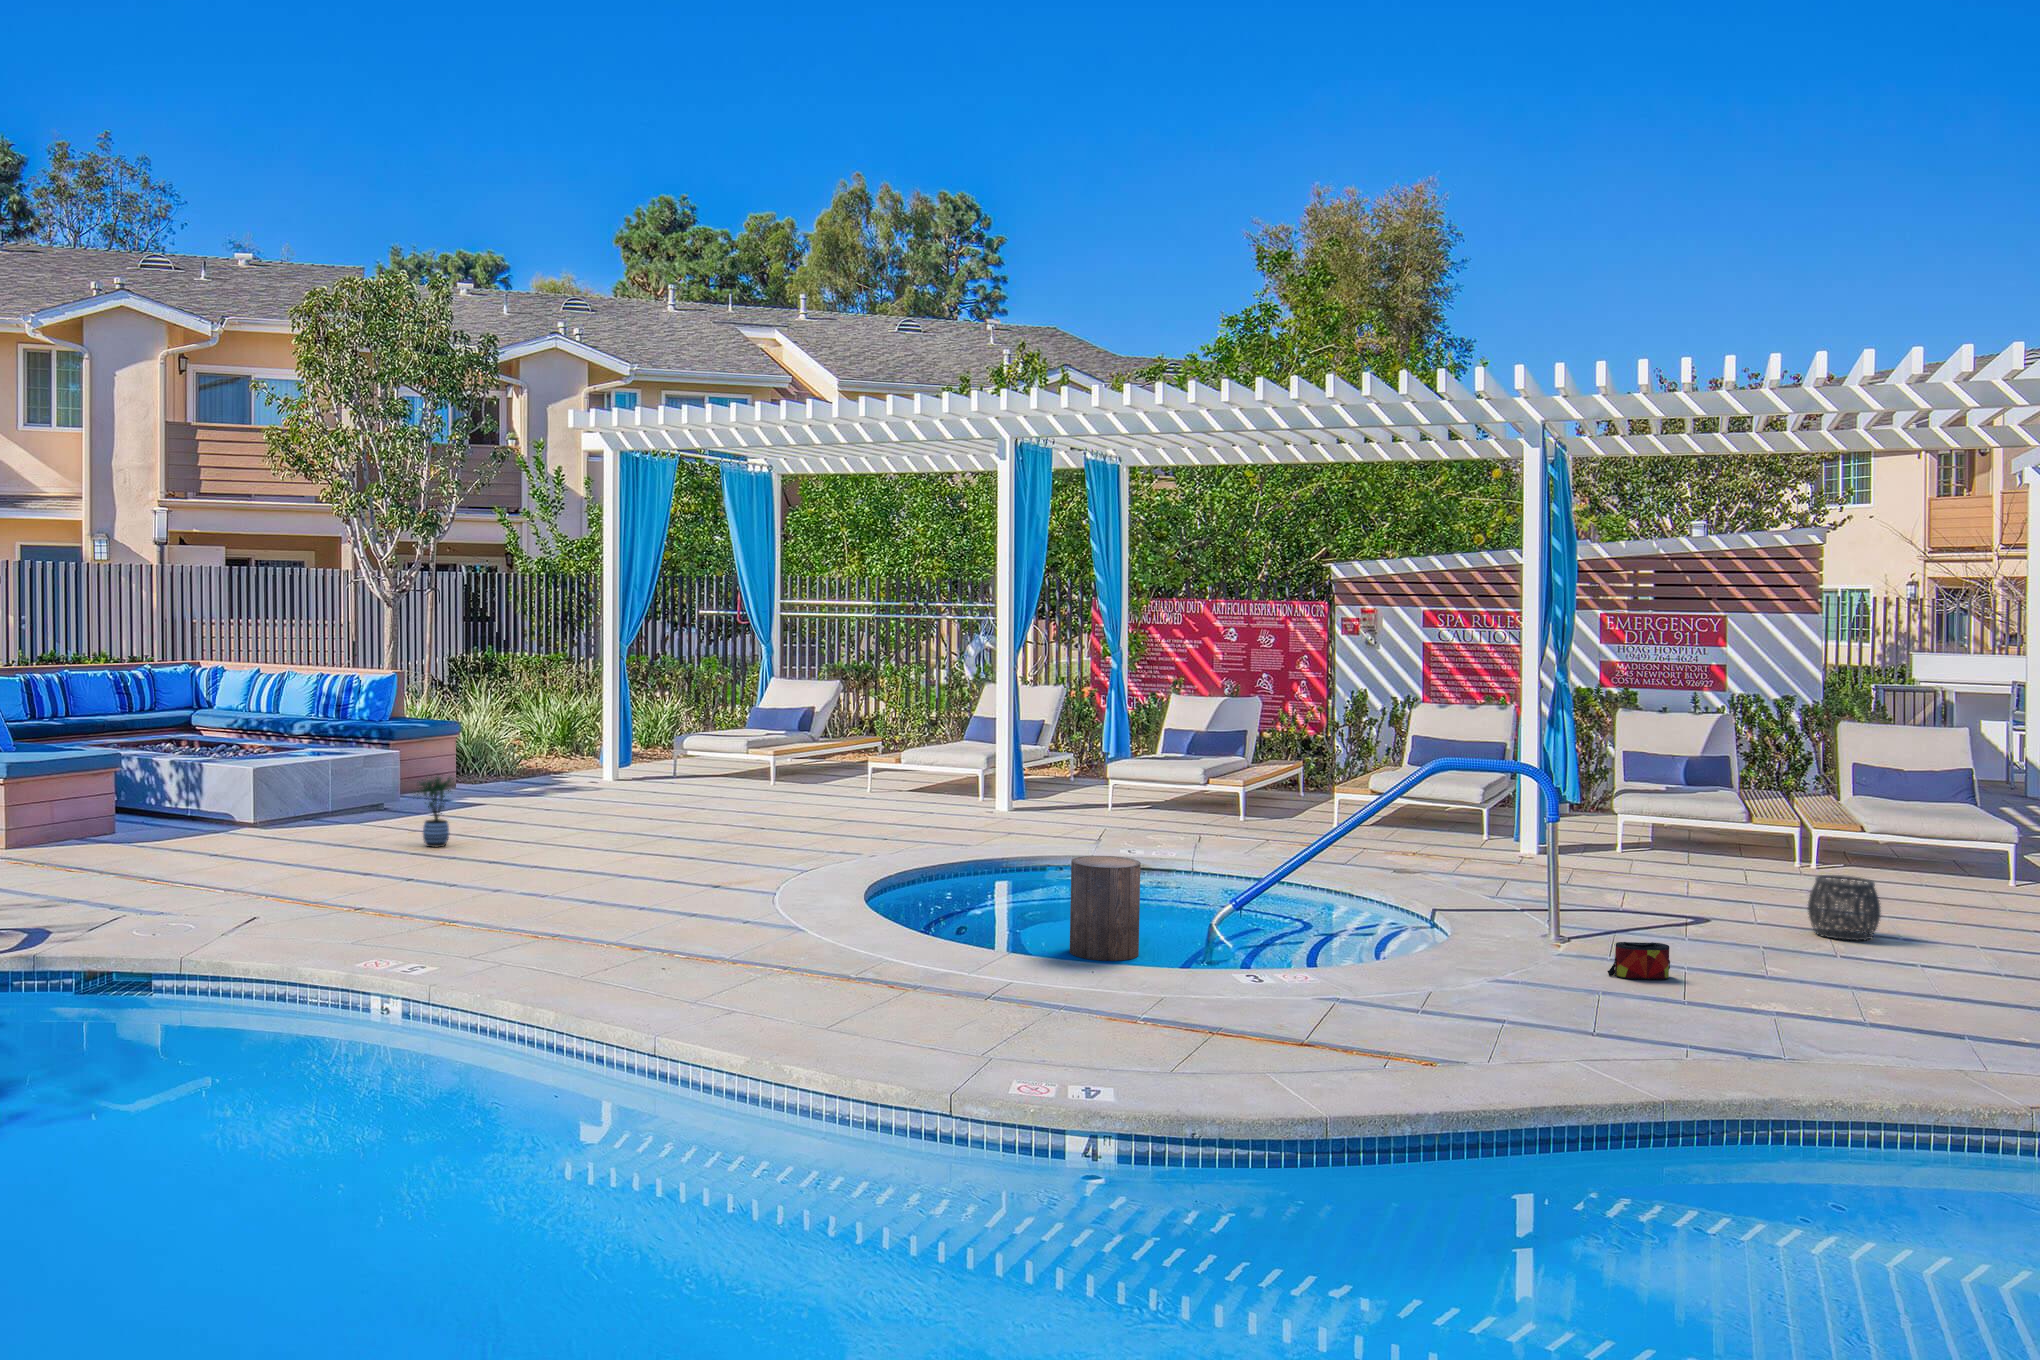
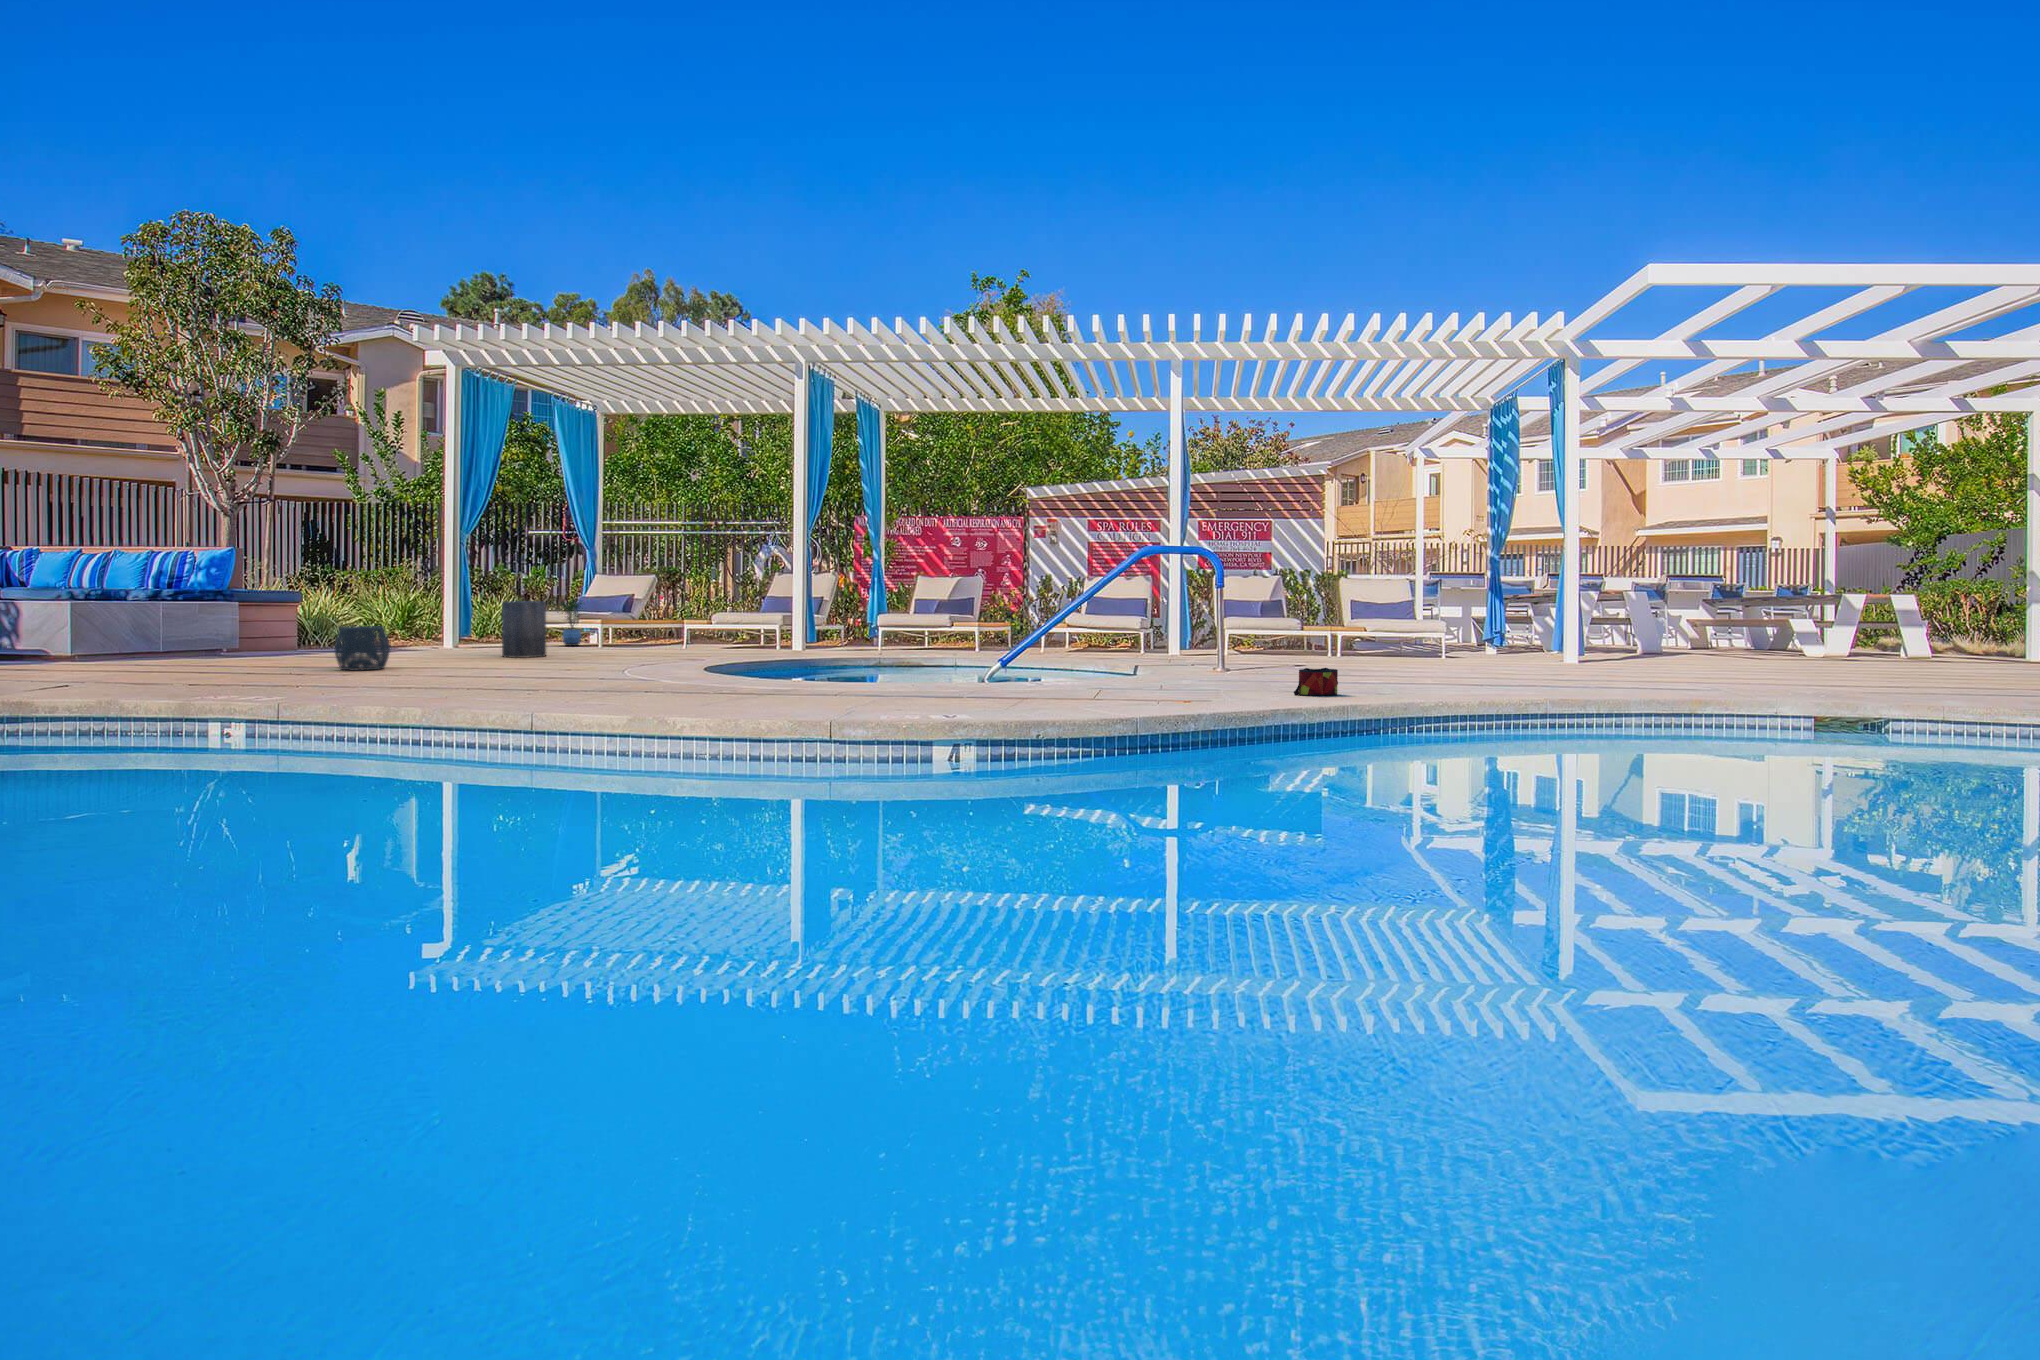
potted plant: present [413,775,453,847] -> present [559,600,583,646]
stool: present [1070,856,1141,961] -> present [502,601,546,658]
woven basket: present [1808,875,1881,941] -> present [335,626,390,670]

